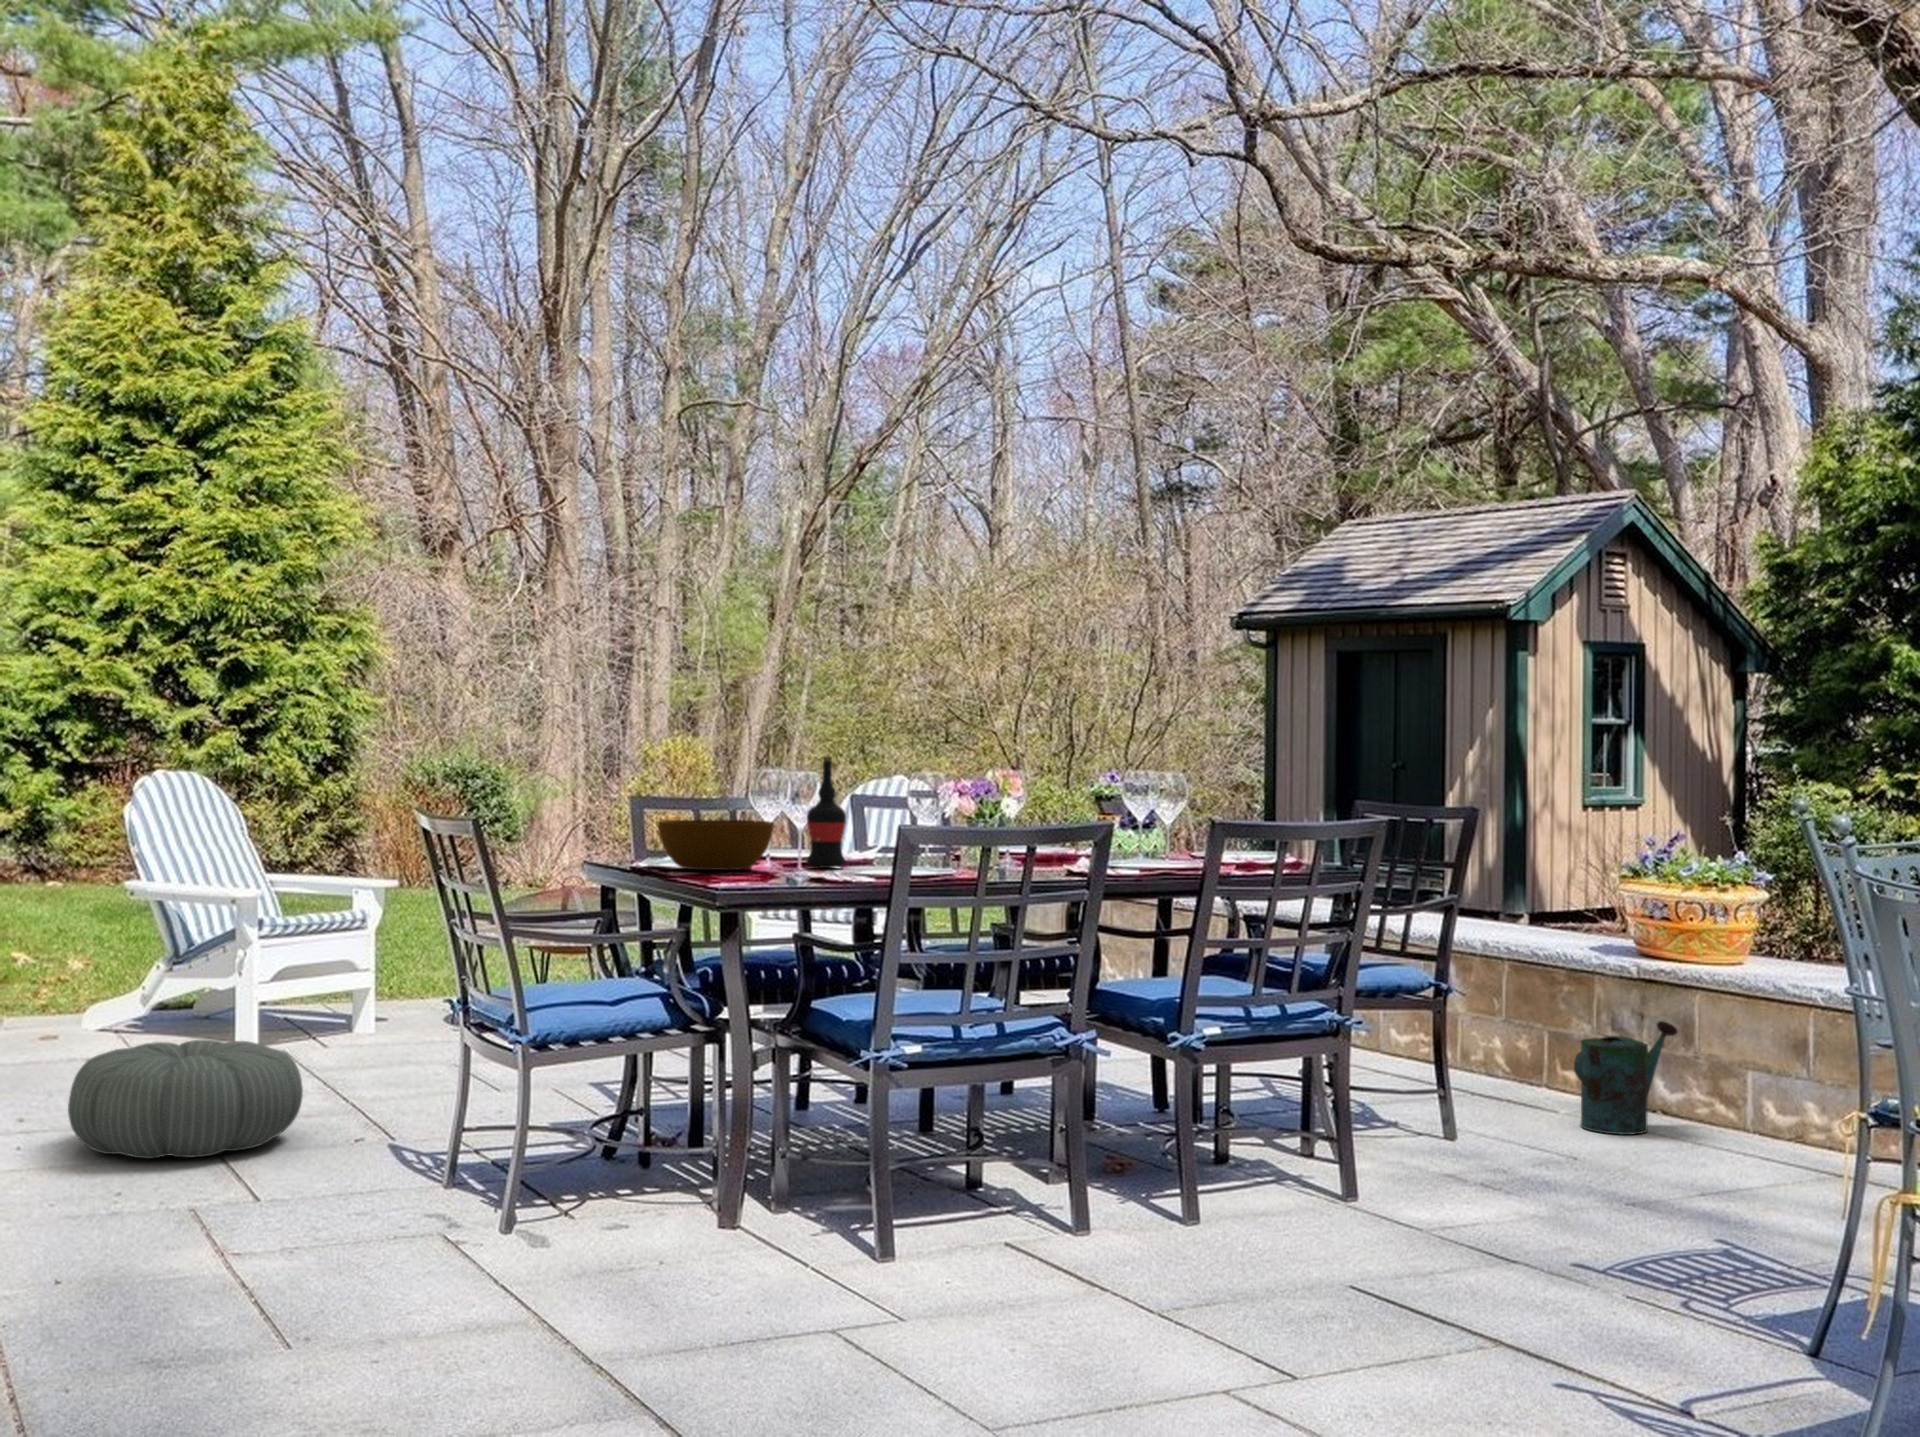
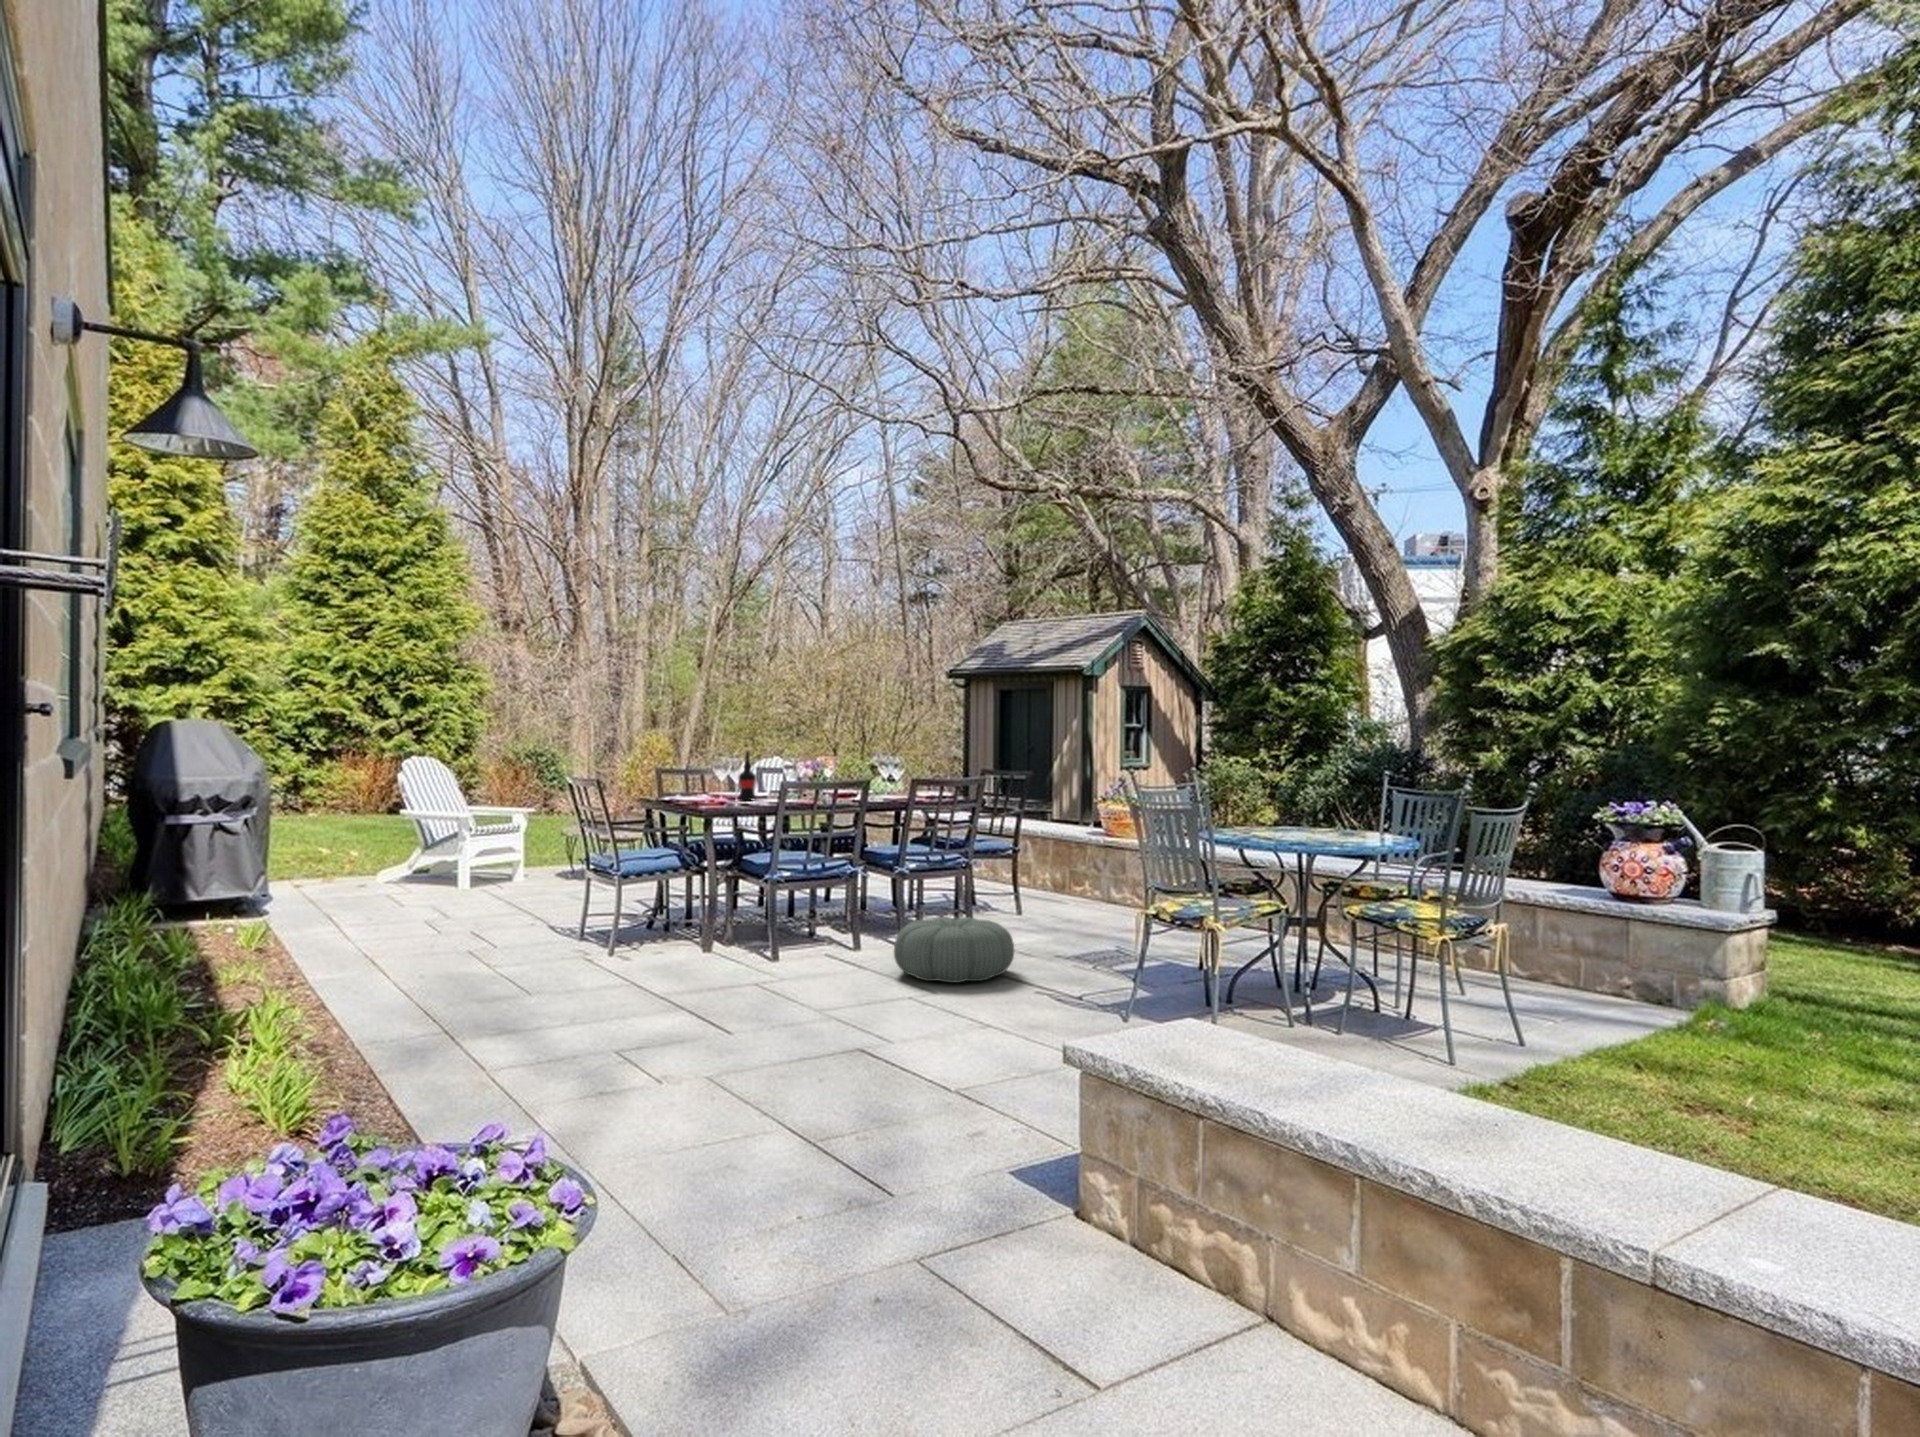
bowl: present [658,820,774,870] -> none [672,779,724,802]
watering can: present [1574,1021,1677,1135] -> none [1079,862,1126,911]
pouf: present [68,1040,303,1159] -> present [894,917,1014,983]

